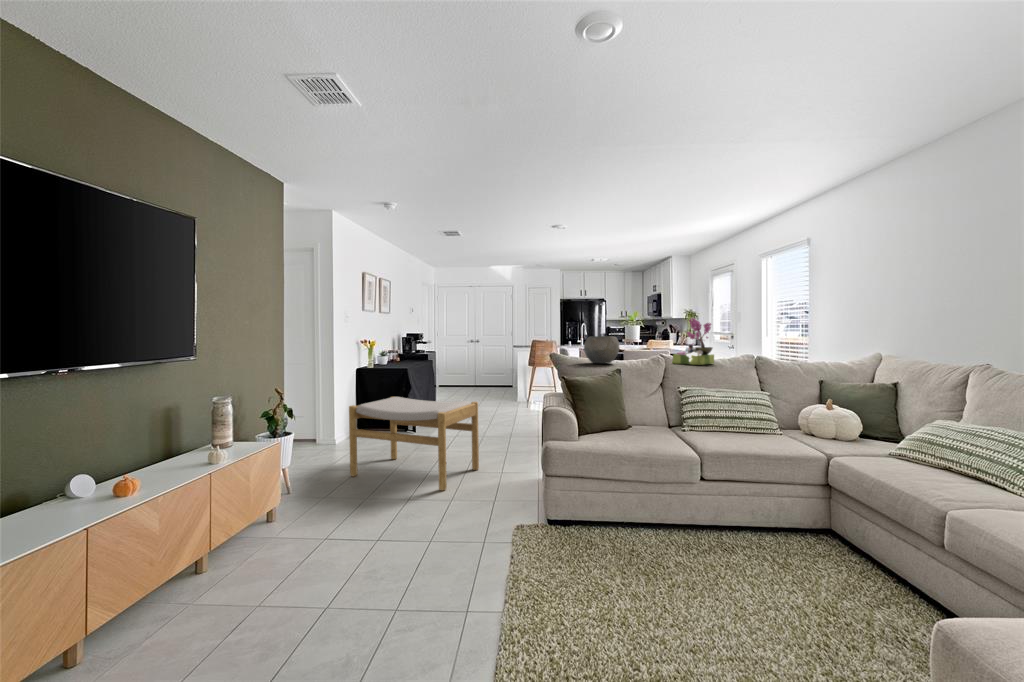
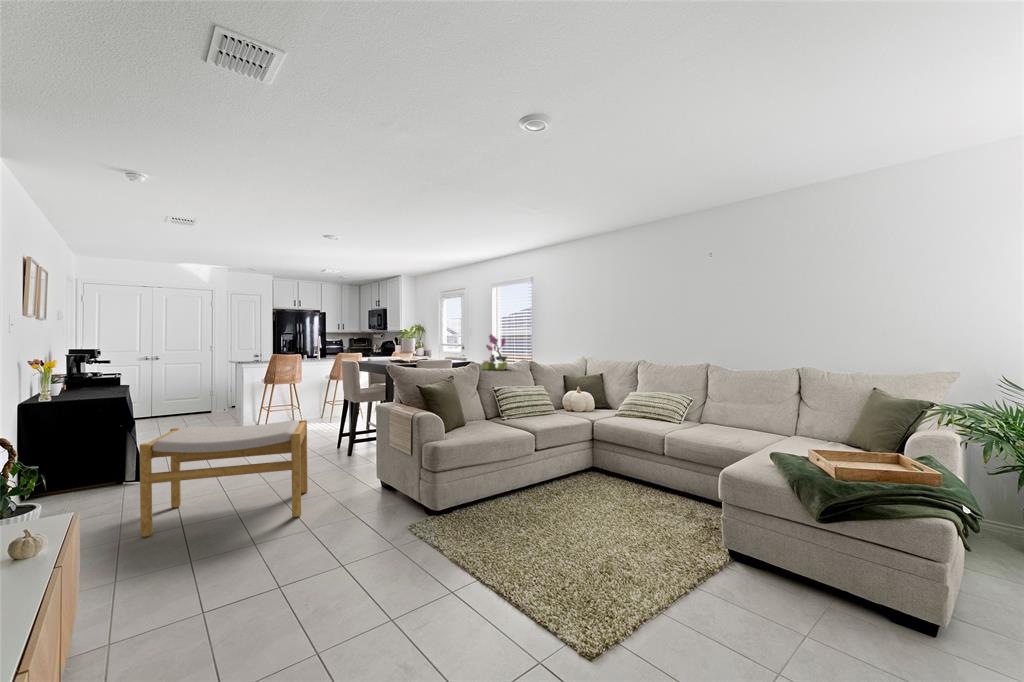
bowl: present [584,336,619,363] -> none [425,349,454,372]

